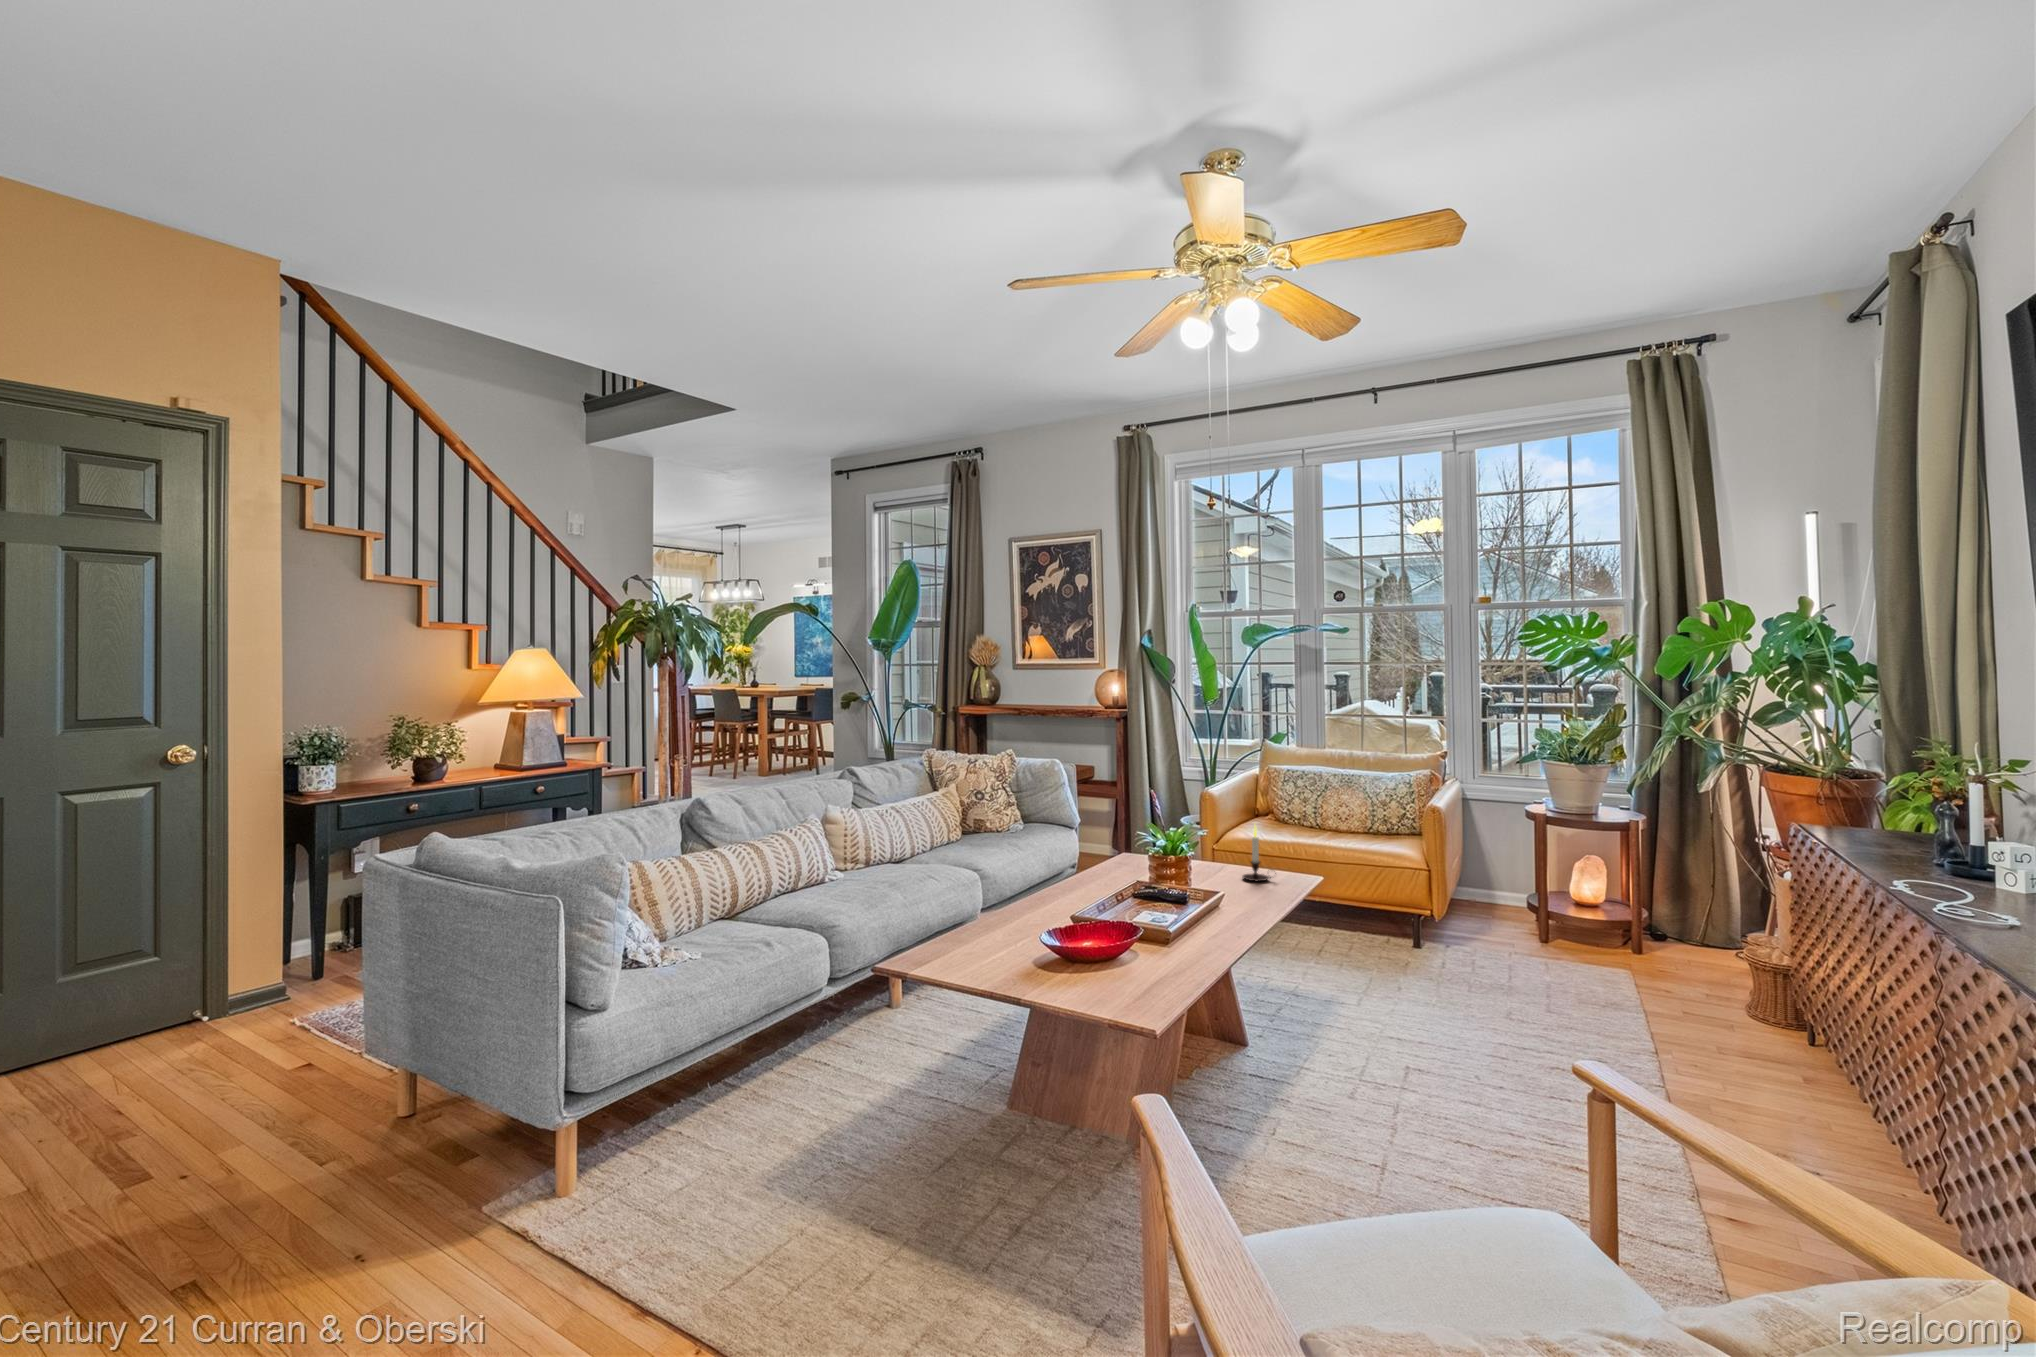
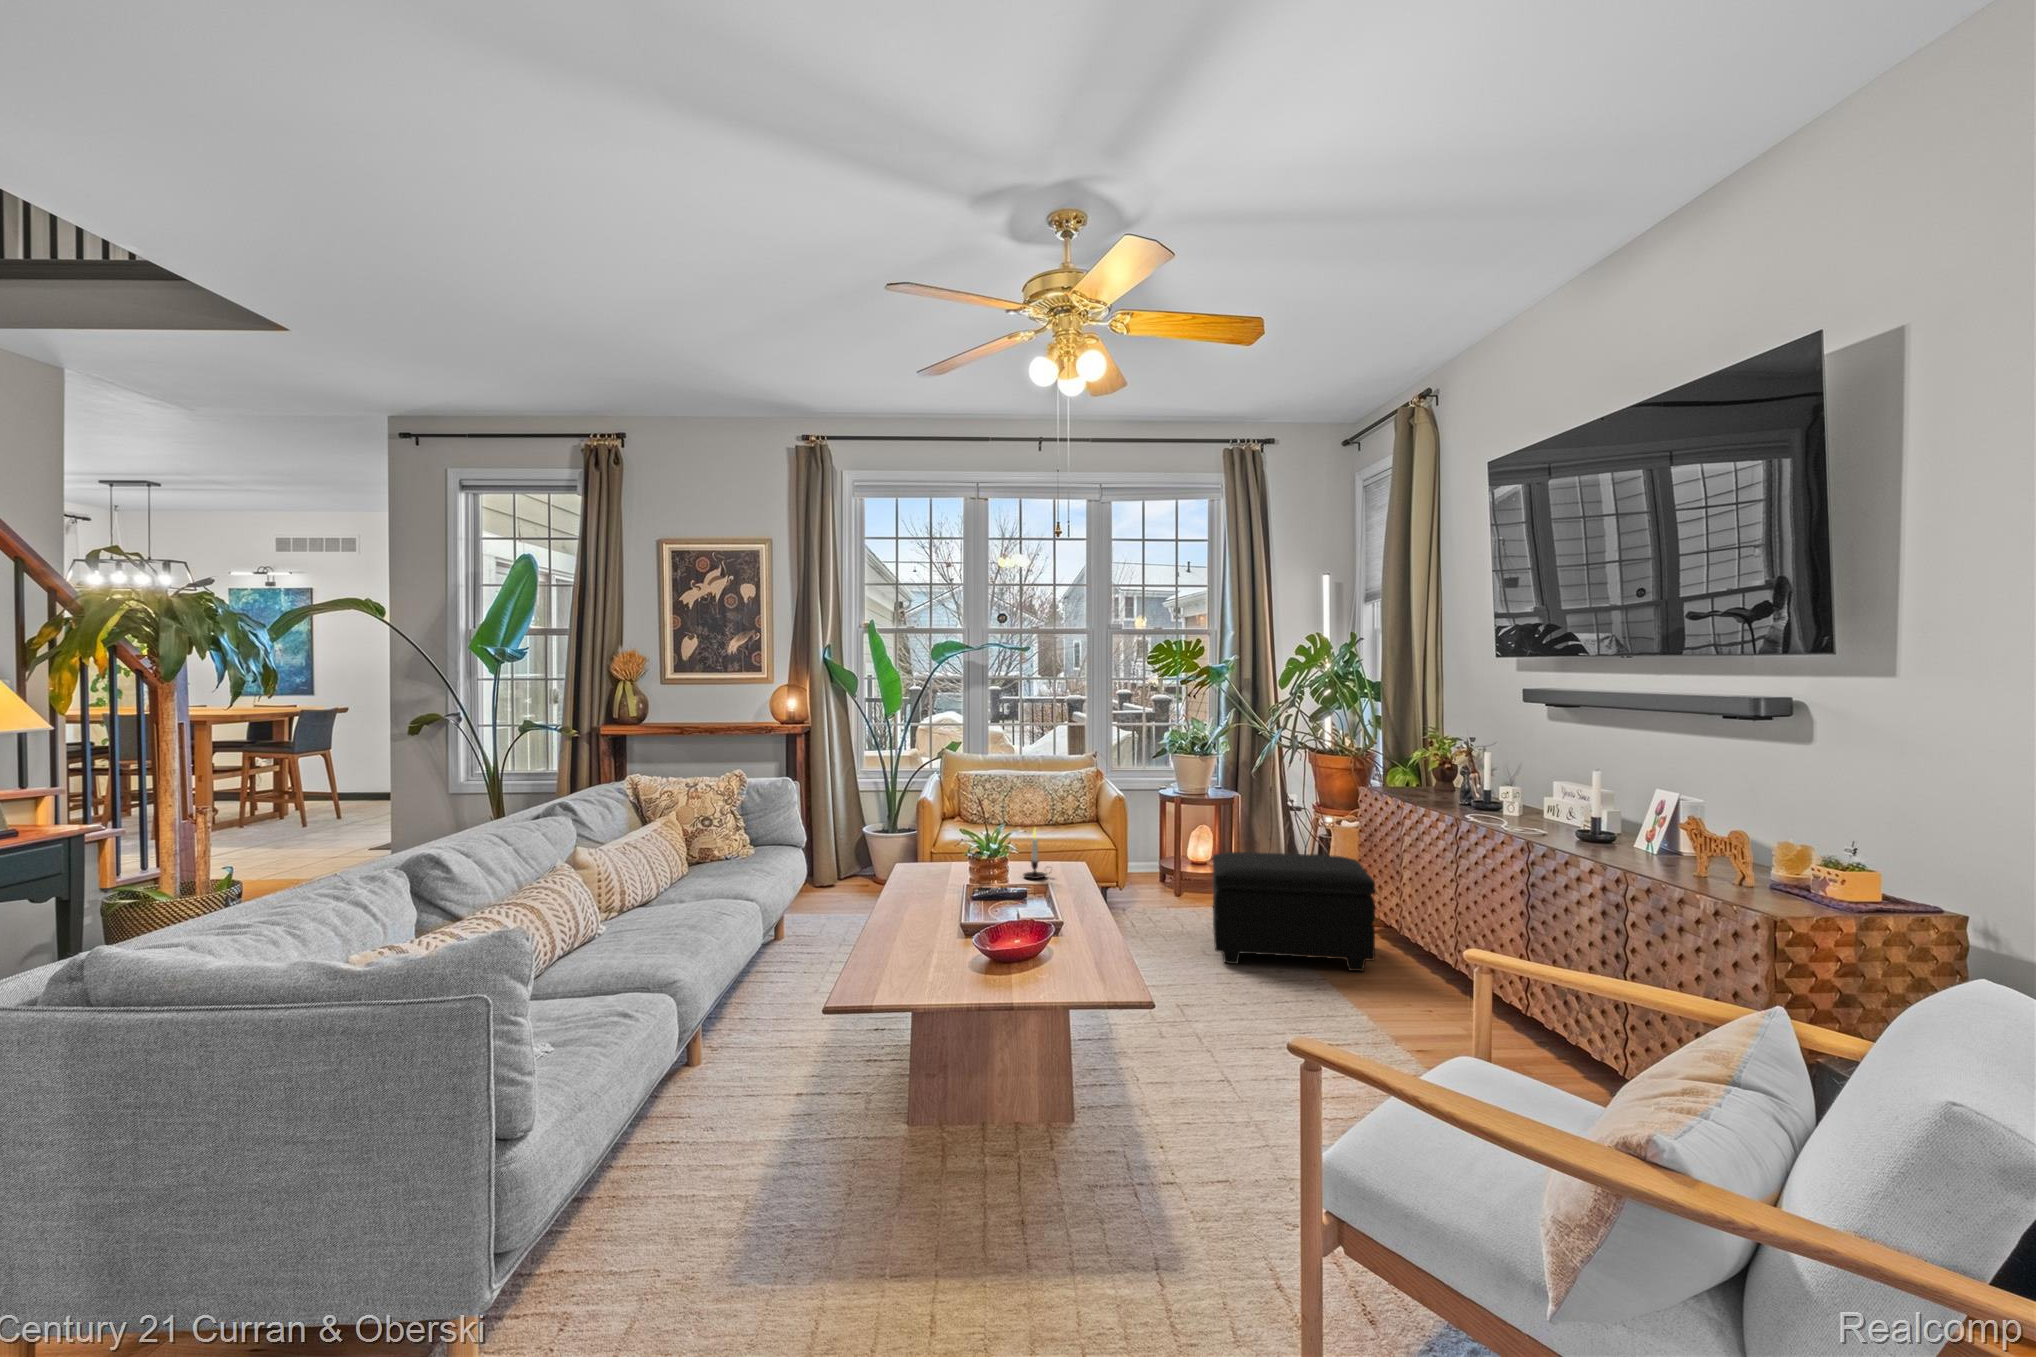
footstool: none [1512,882,1767,1067] -> present [1213,852,1375,972]

